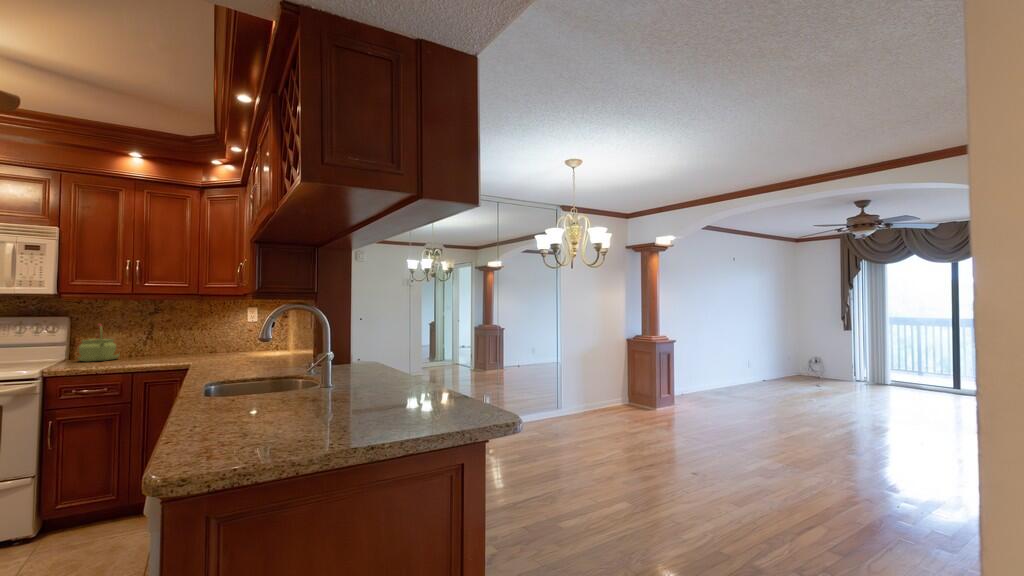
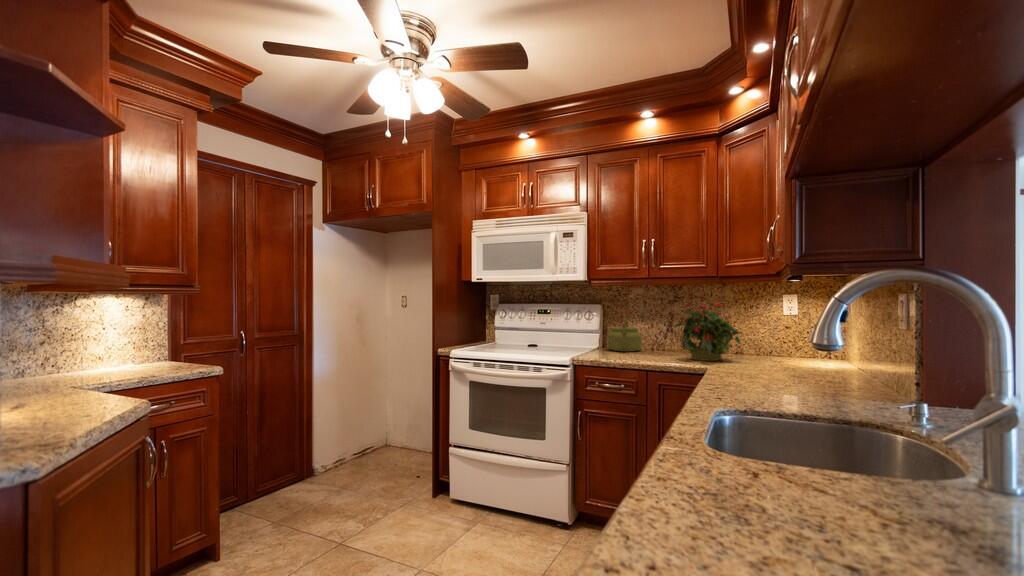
potted plant: none [159,313,217,359] -> present [674,303,740,361]

